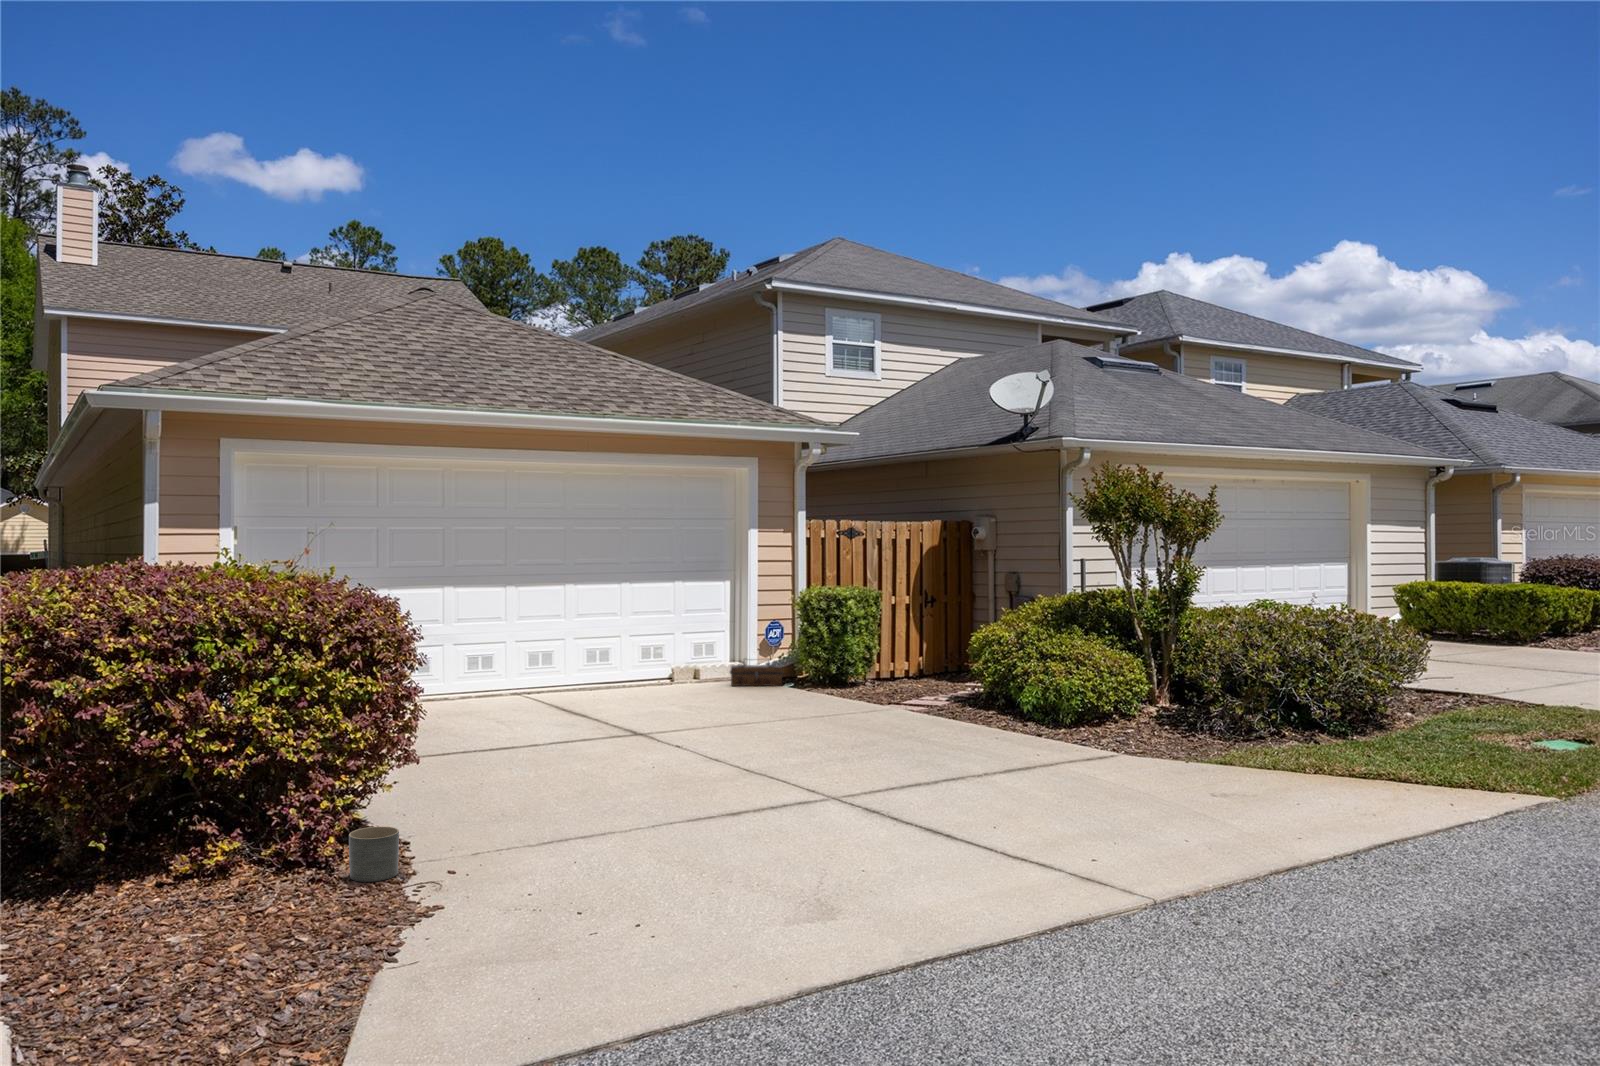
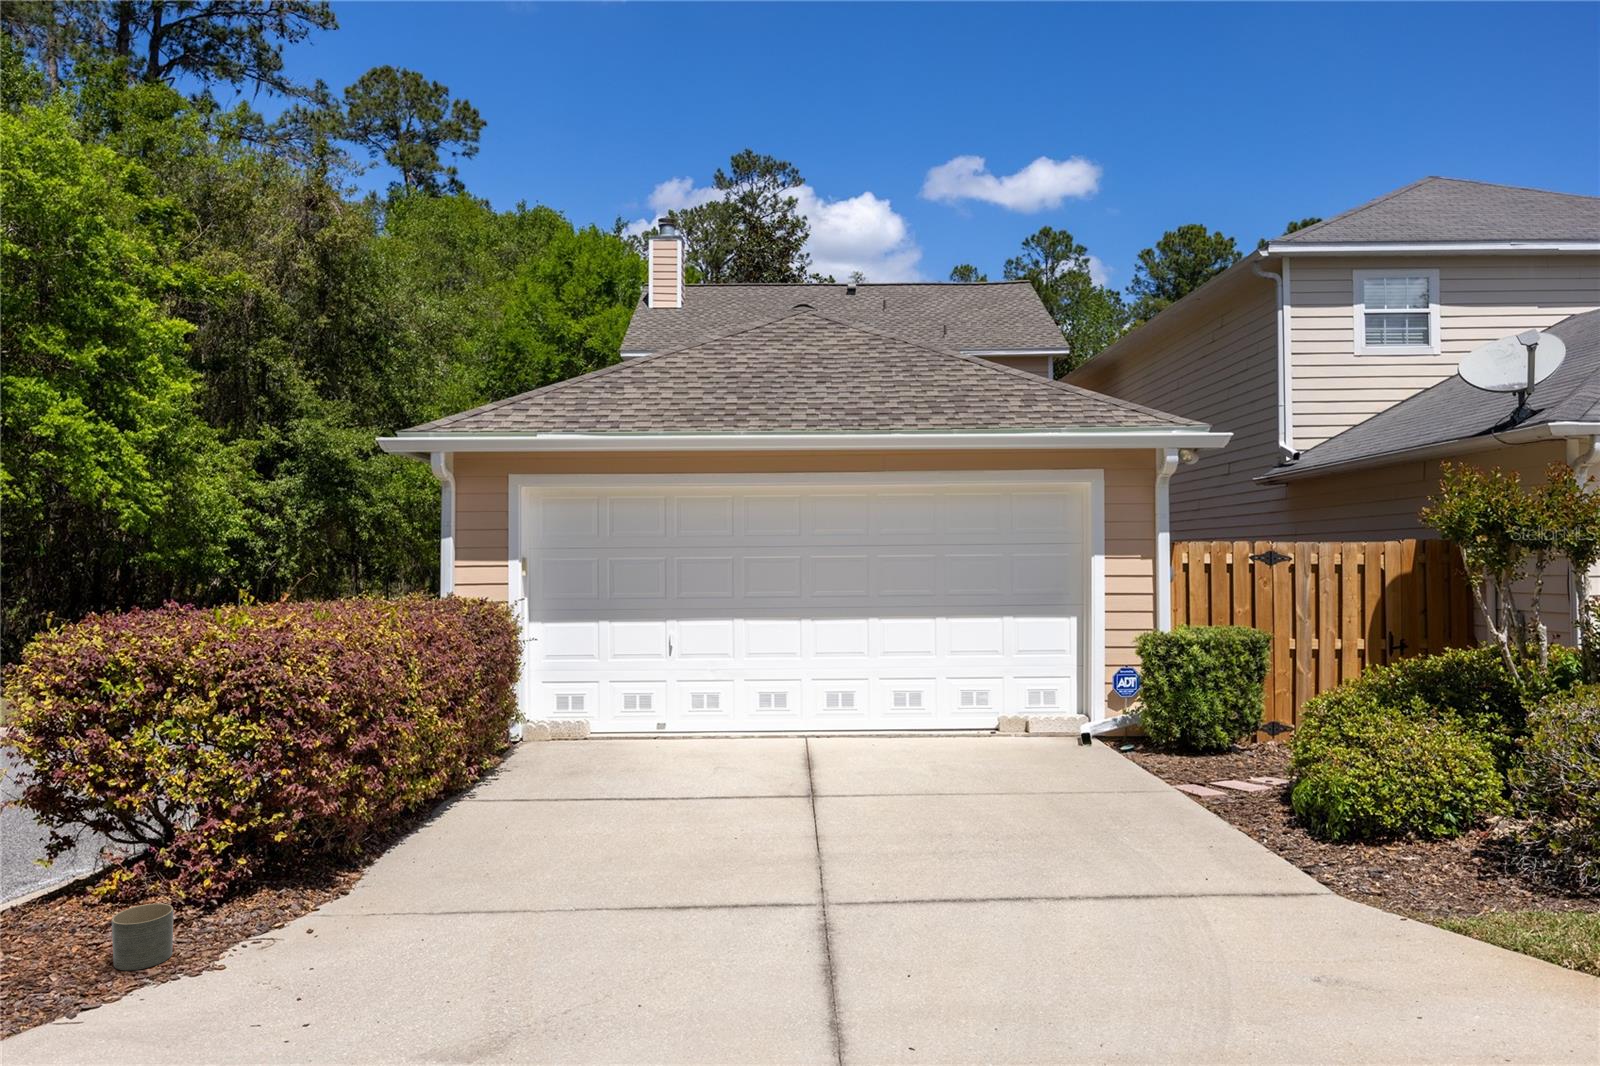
toolbox: present [730,660,783,686] -> none [1059,710,1130,750]

